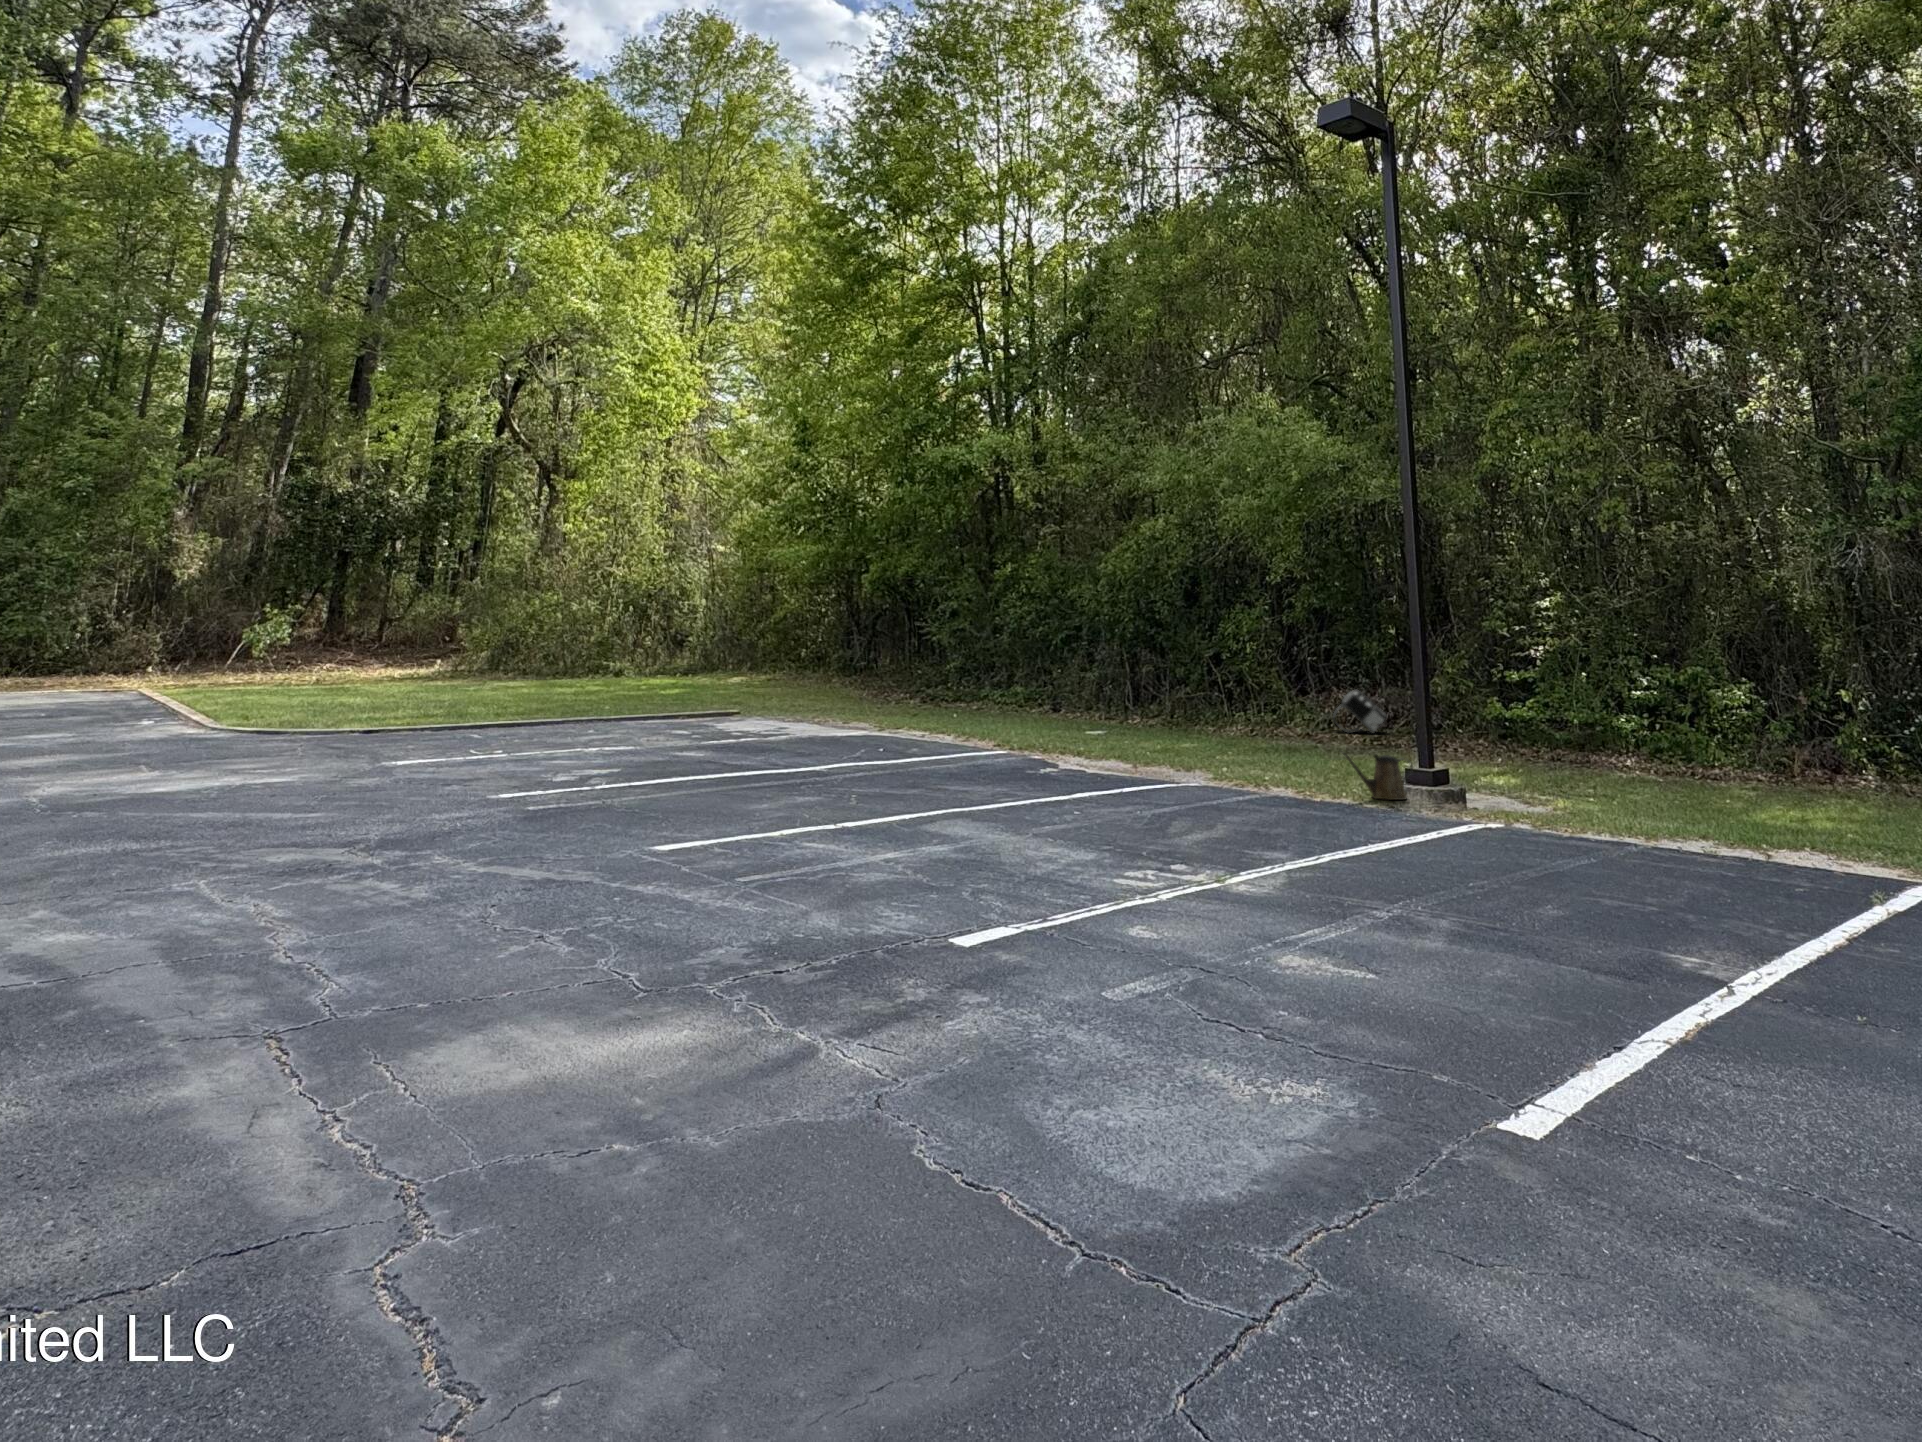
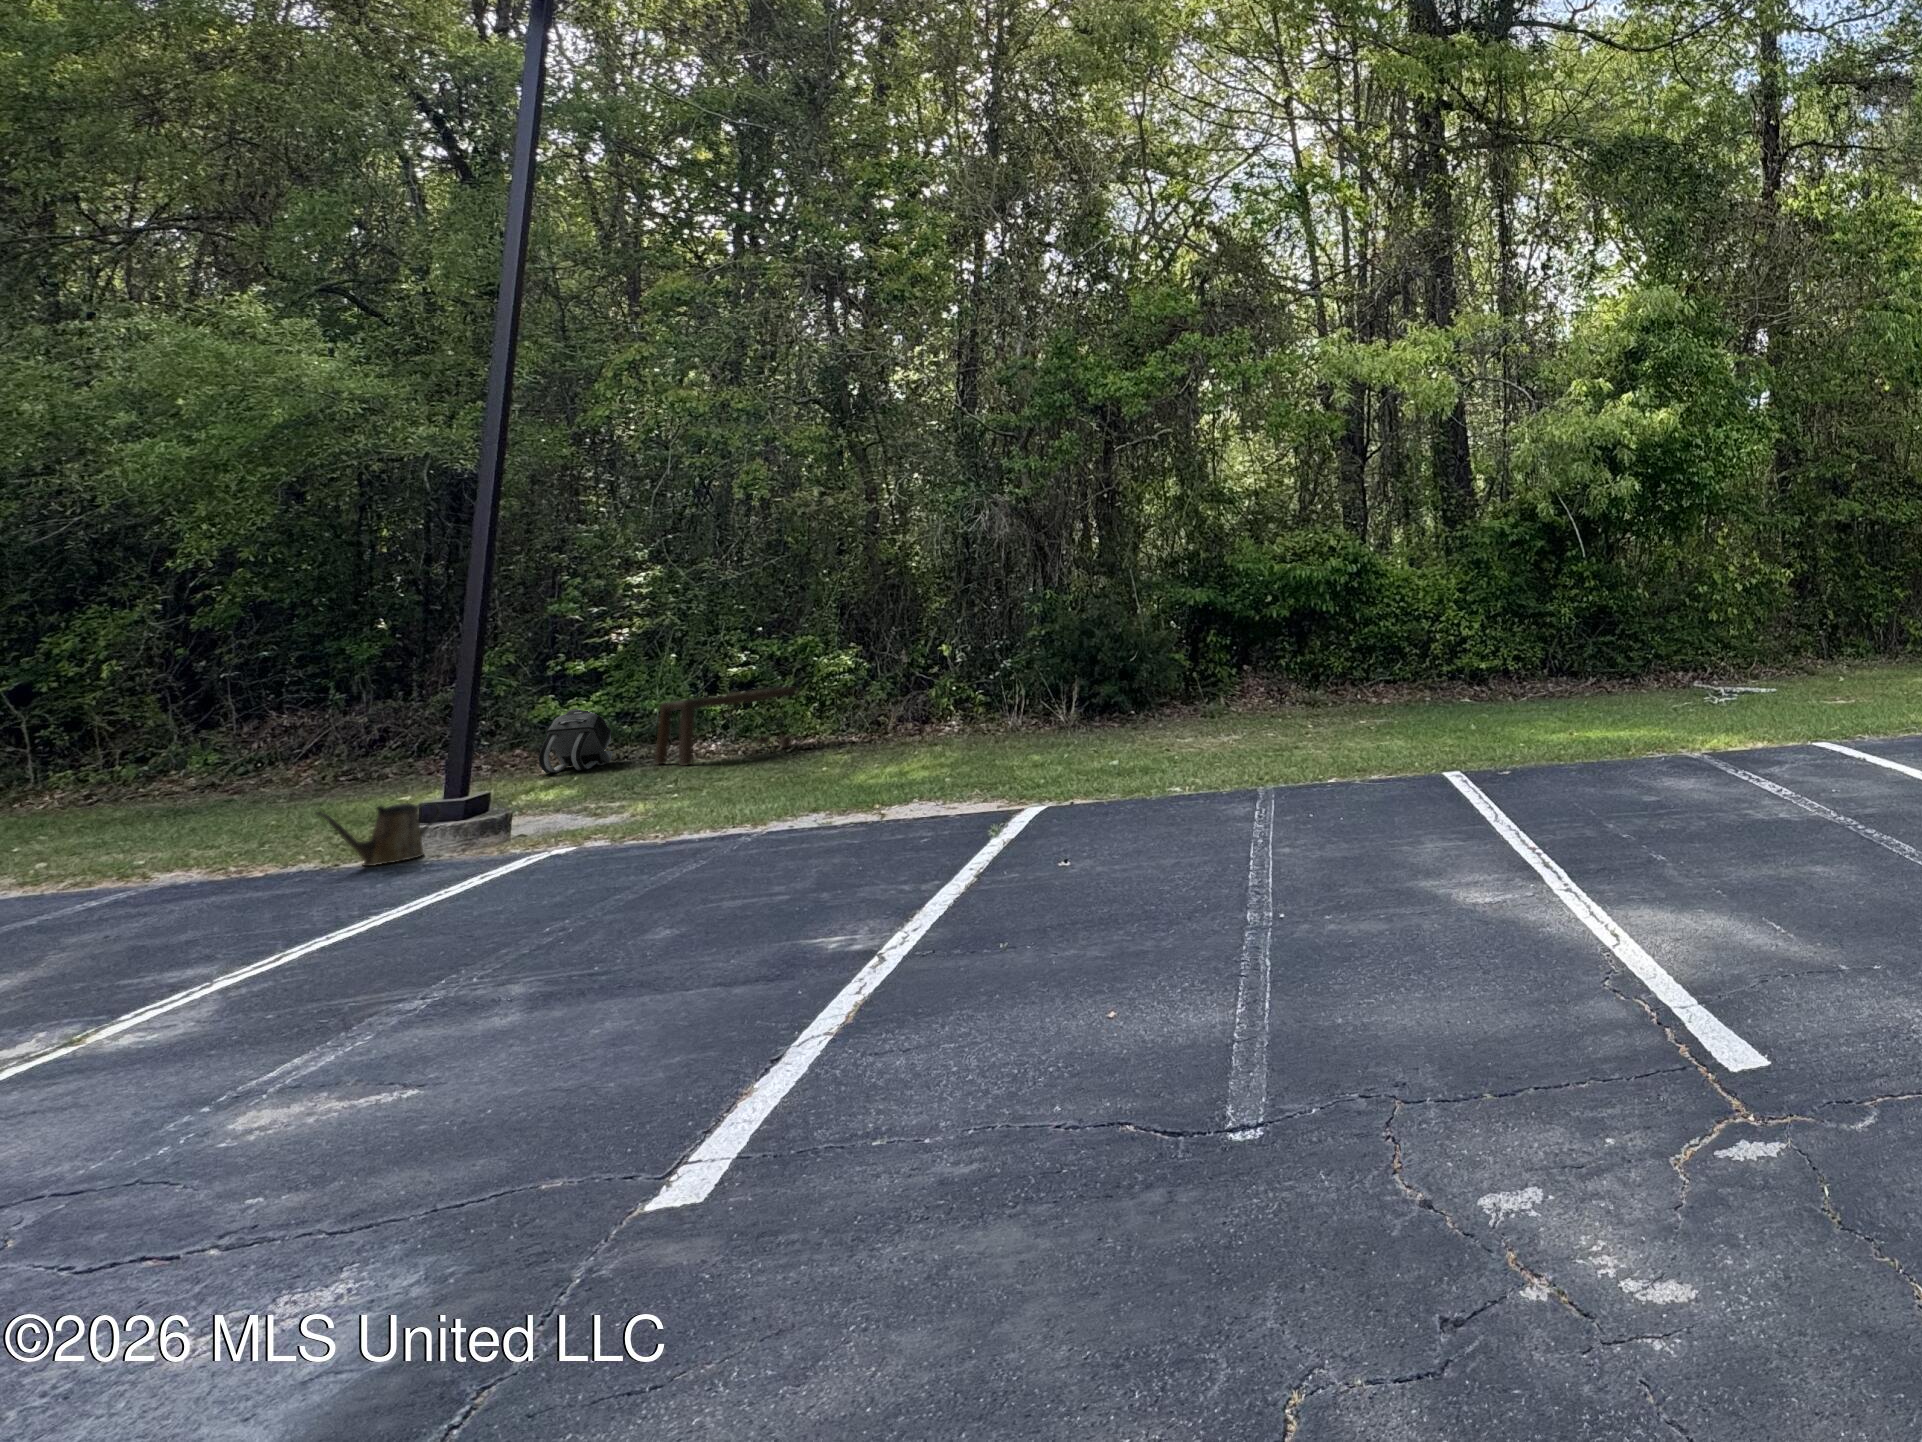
backpack: present [1333,690,1387,733] -> present [539,709,613,773]
bench: none [1569,709,1688,771] -> present [655,687,796,766]

